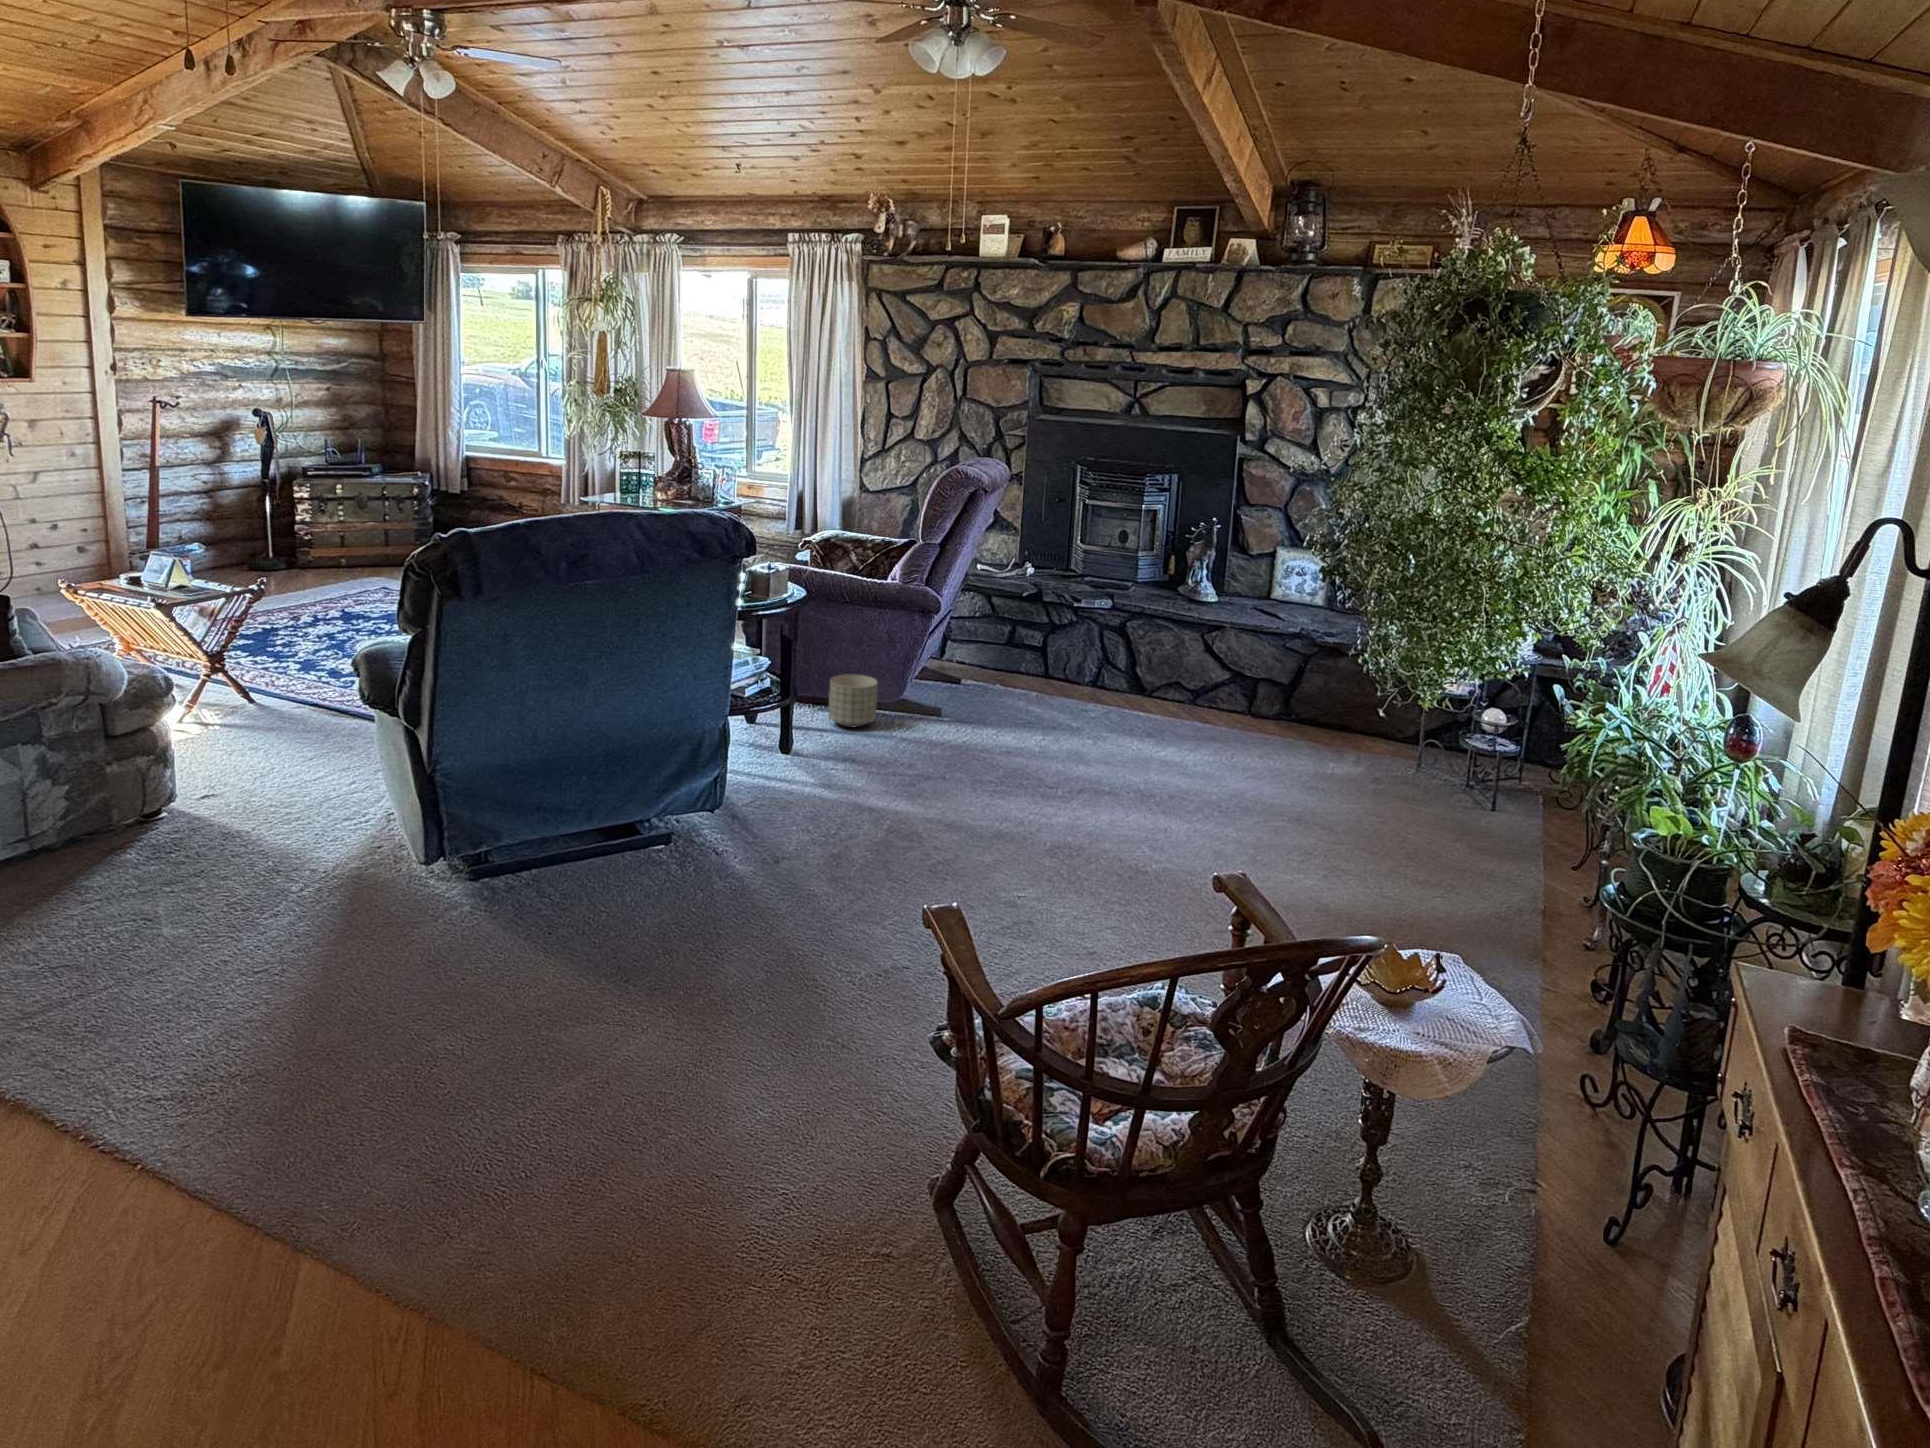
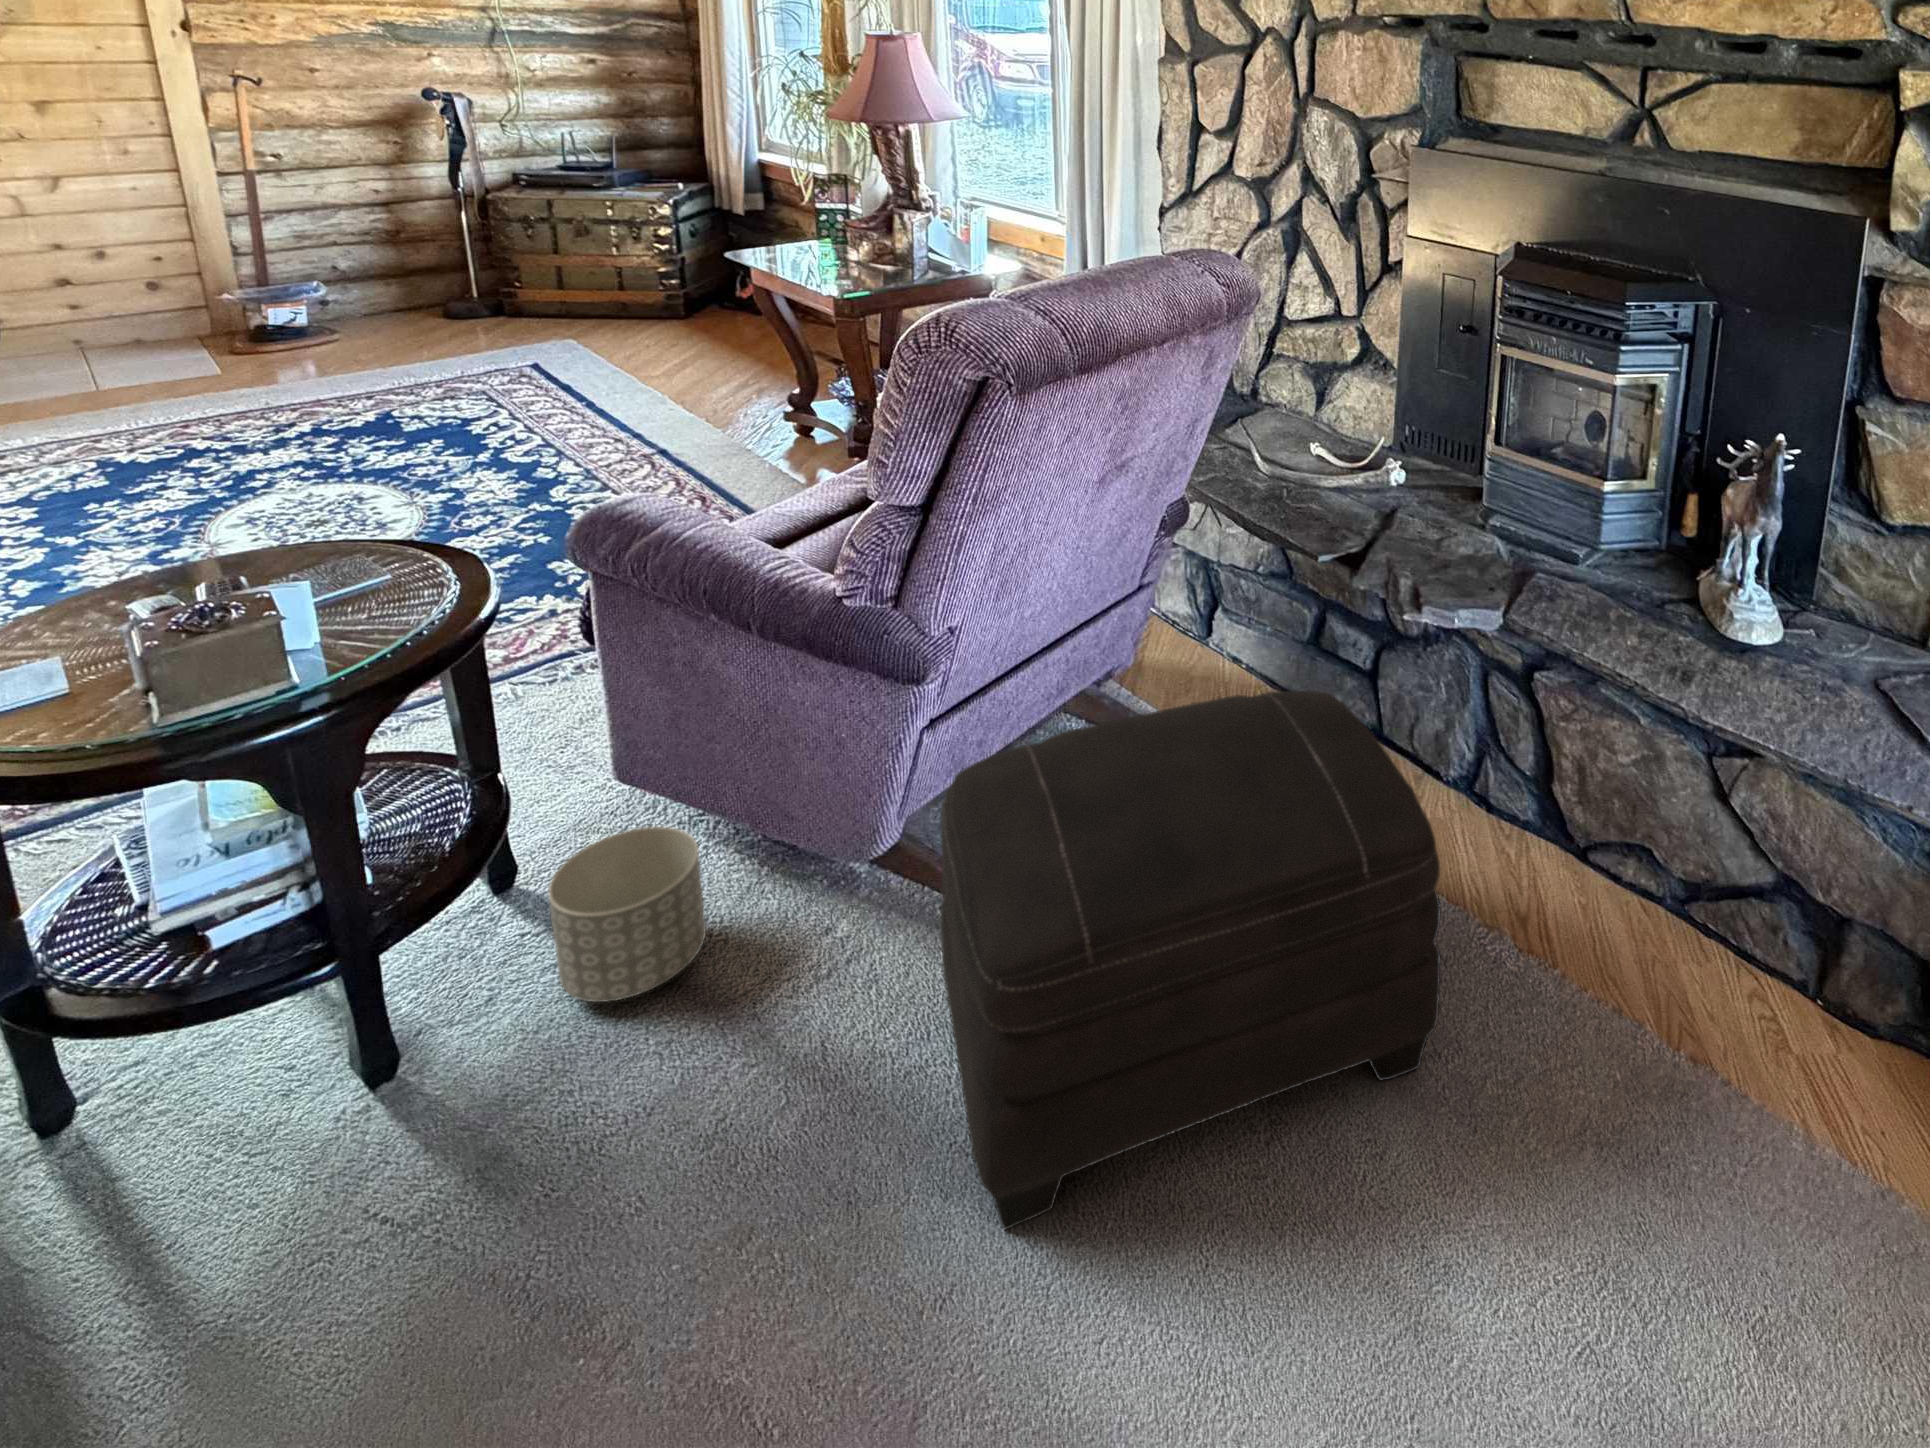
ottoman: none [971,609,1147,748] -> present [940,690,1440,1230]

